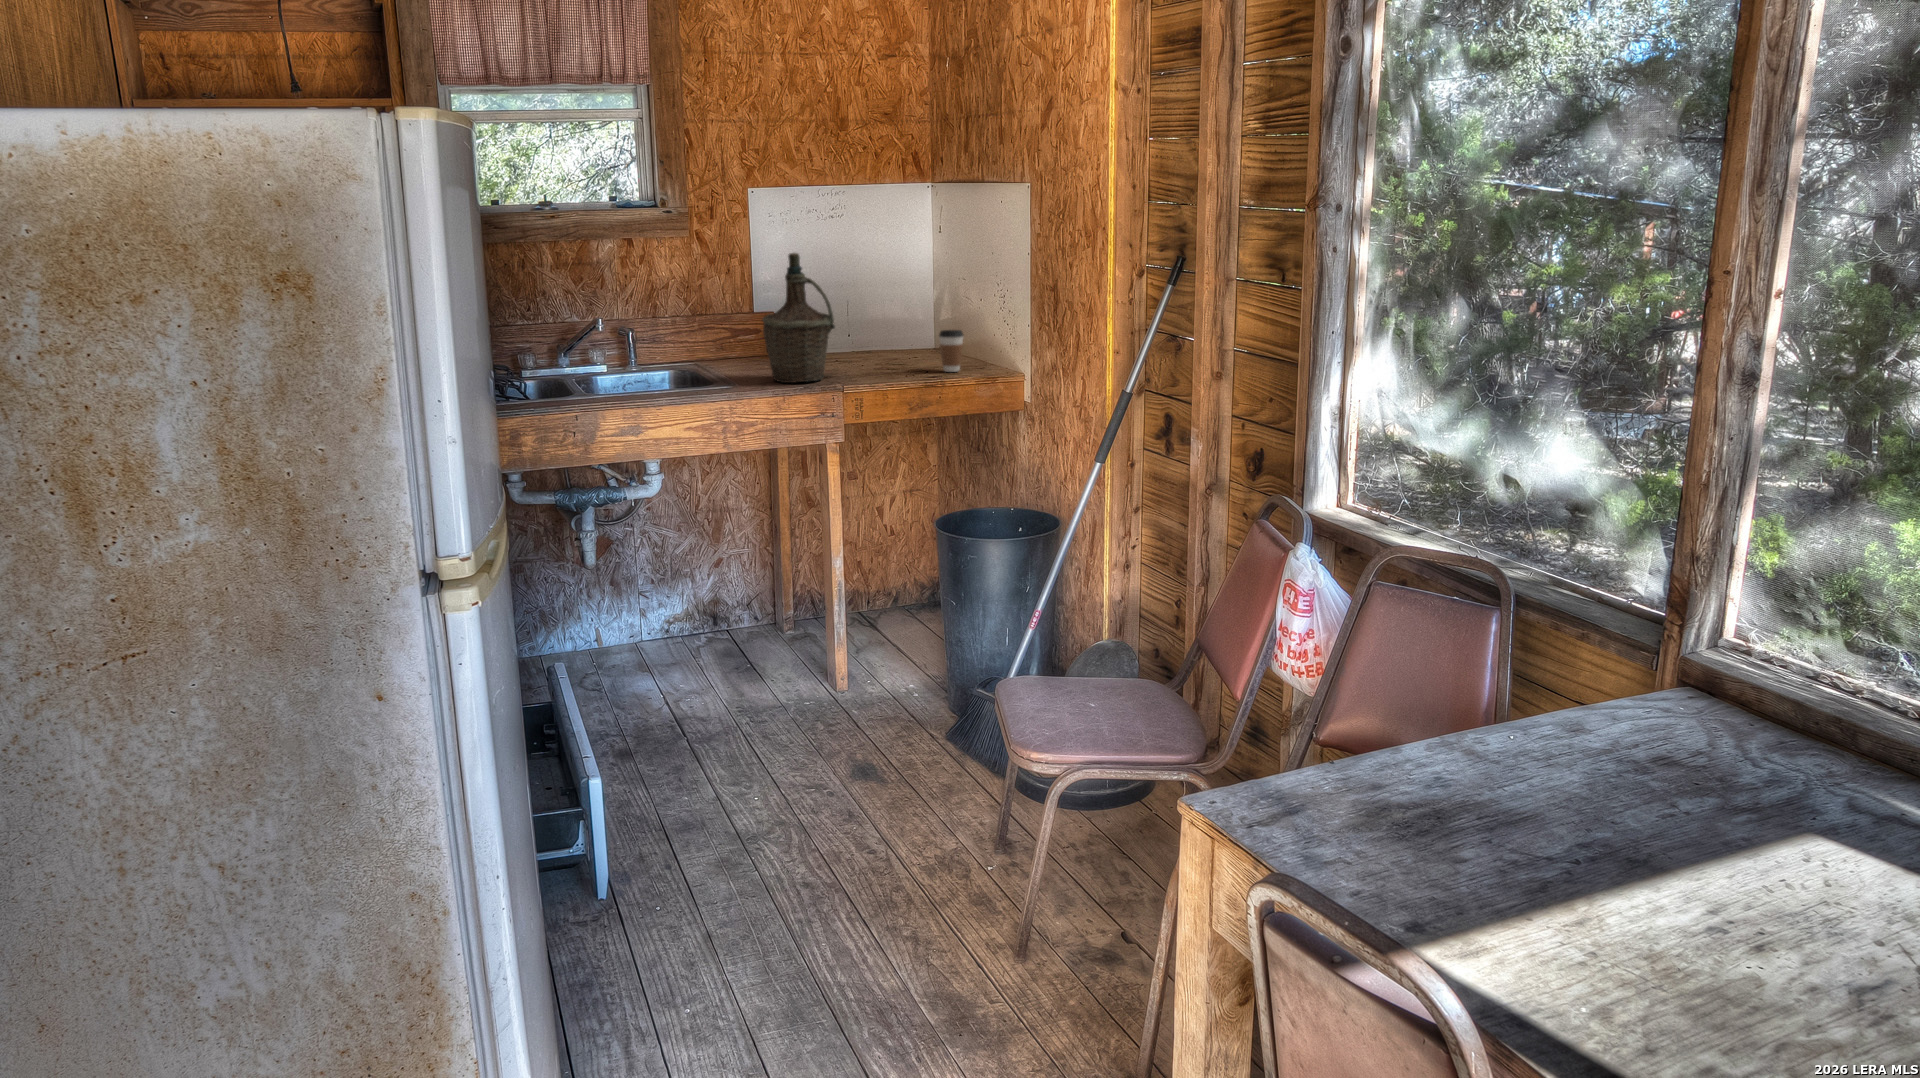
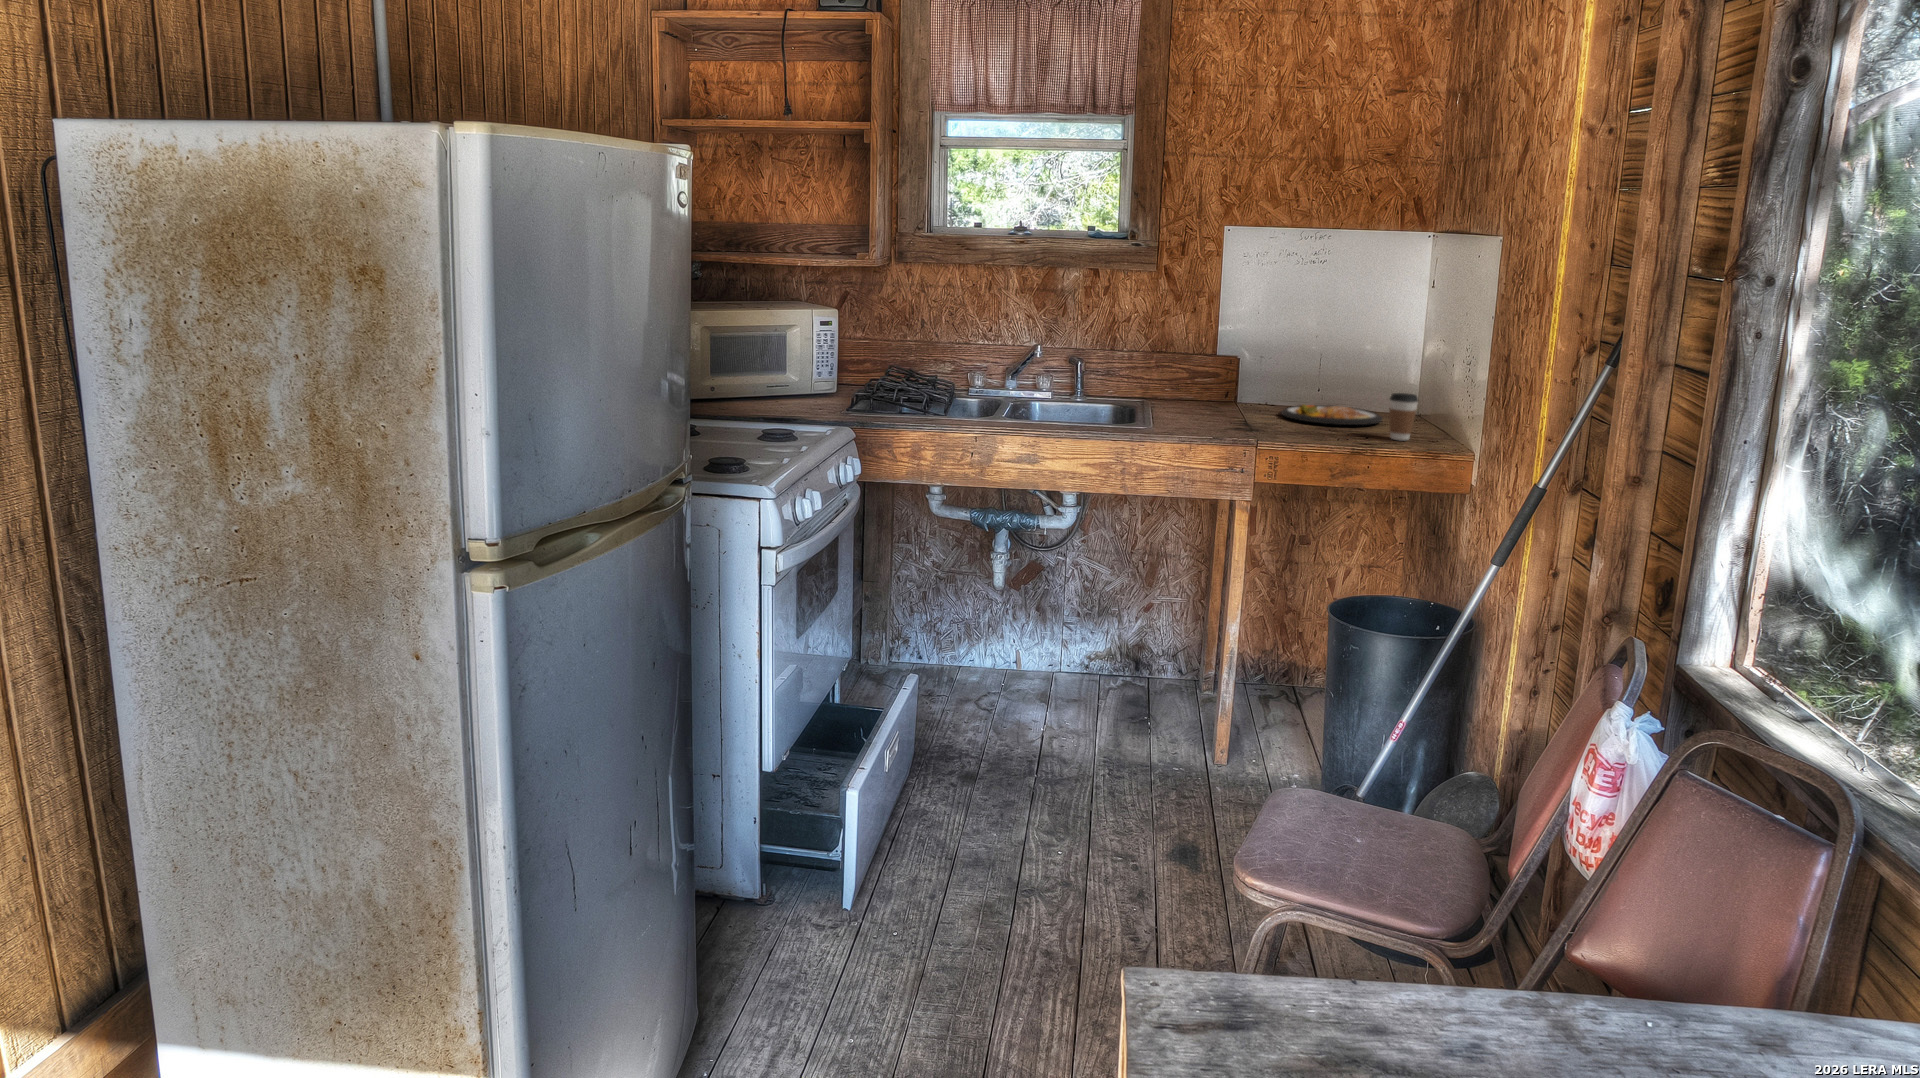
bottle: present [763,253,835,383] -> none [1190,296,1264,432]
dish: none [831,348,922,365] -> present [1281,404,1383,425]

